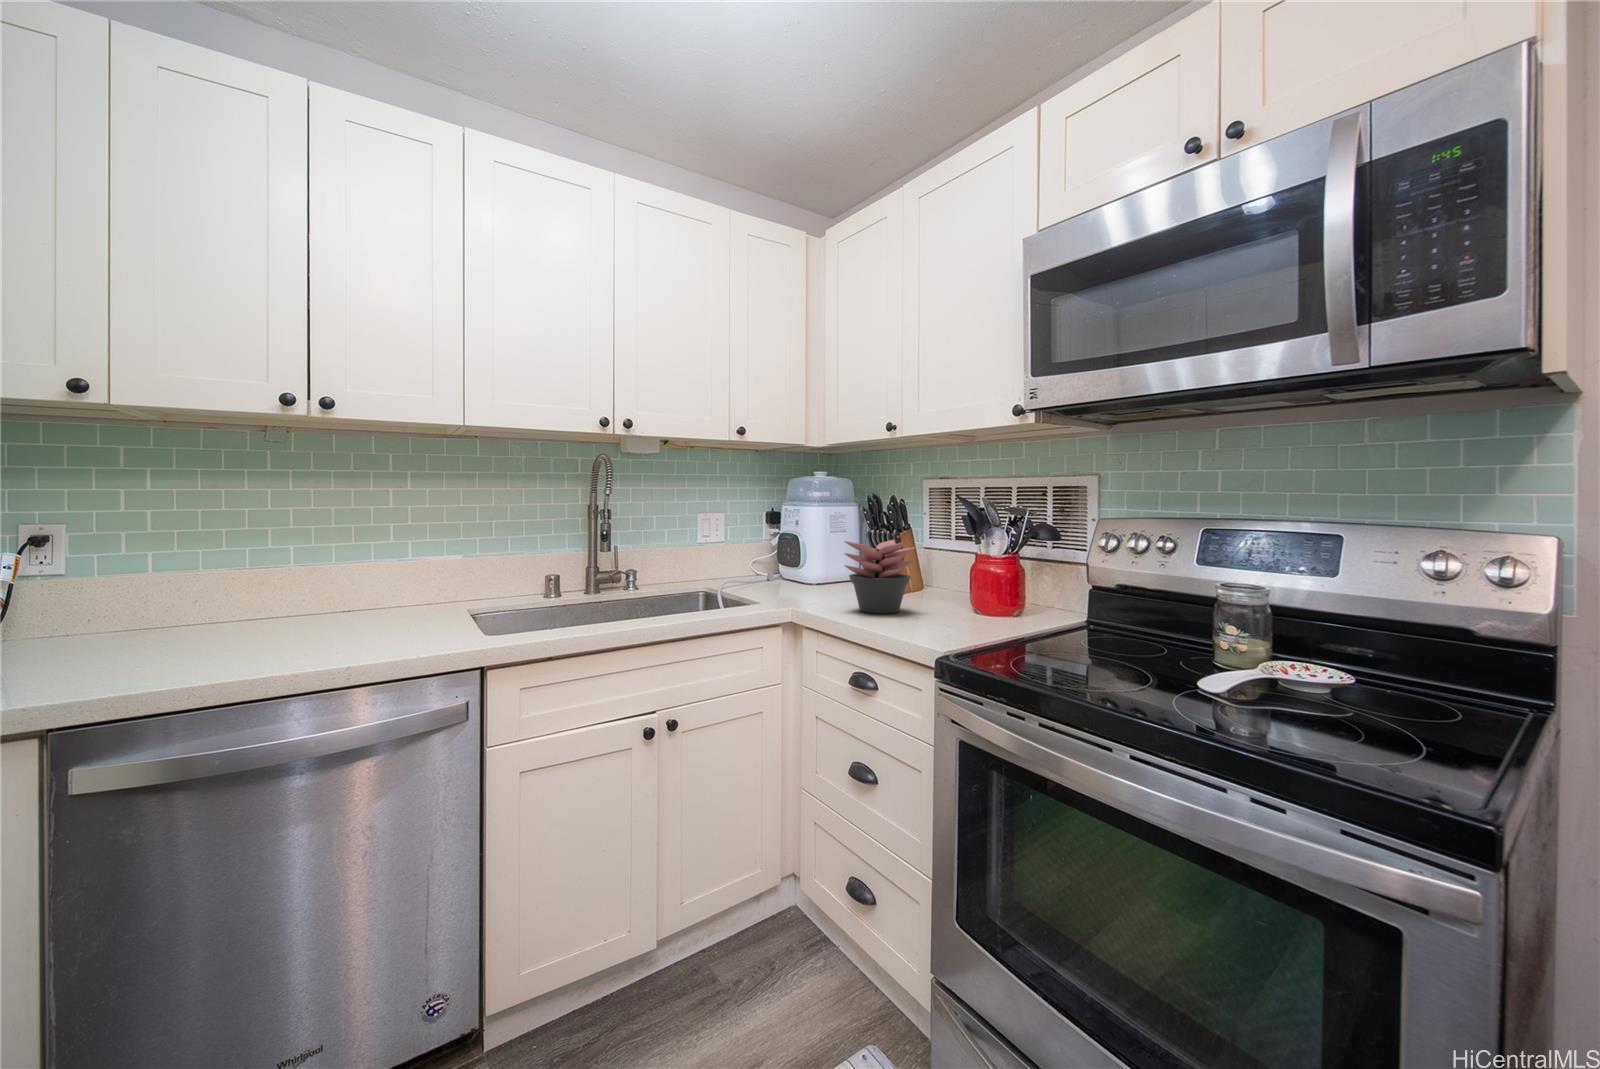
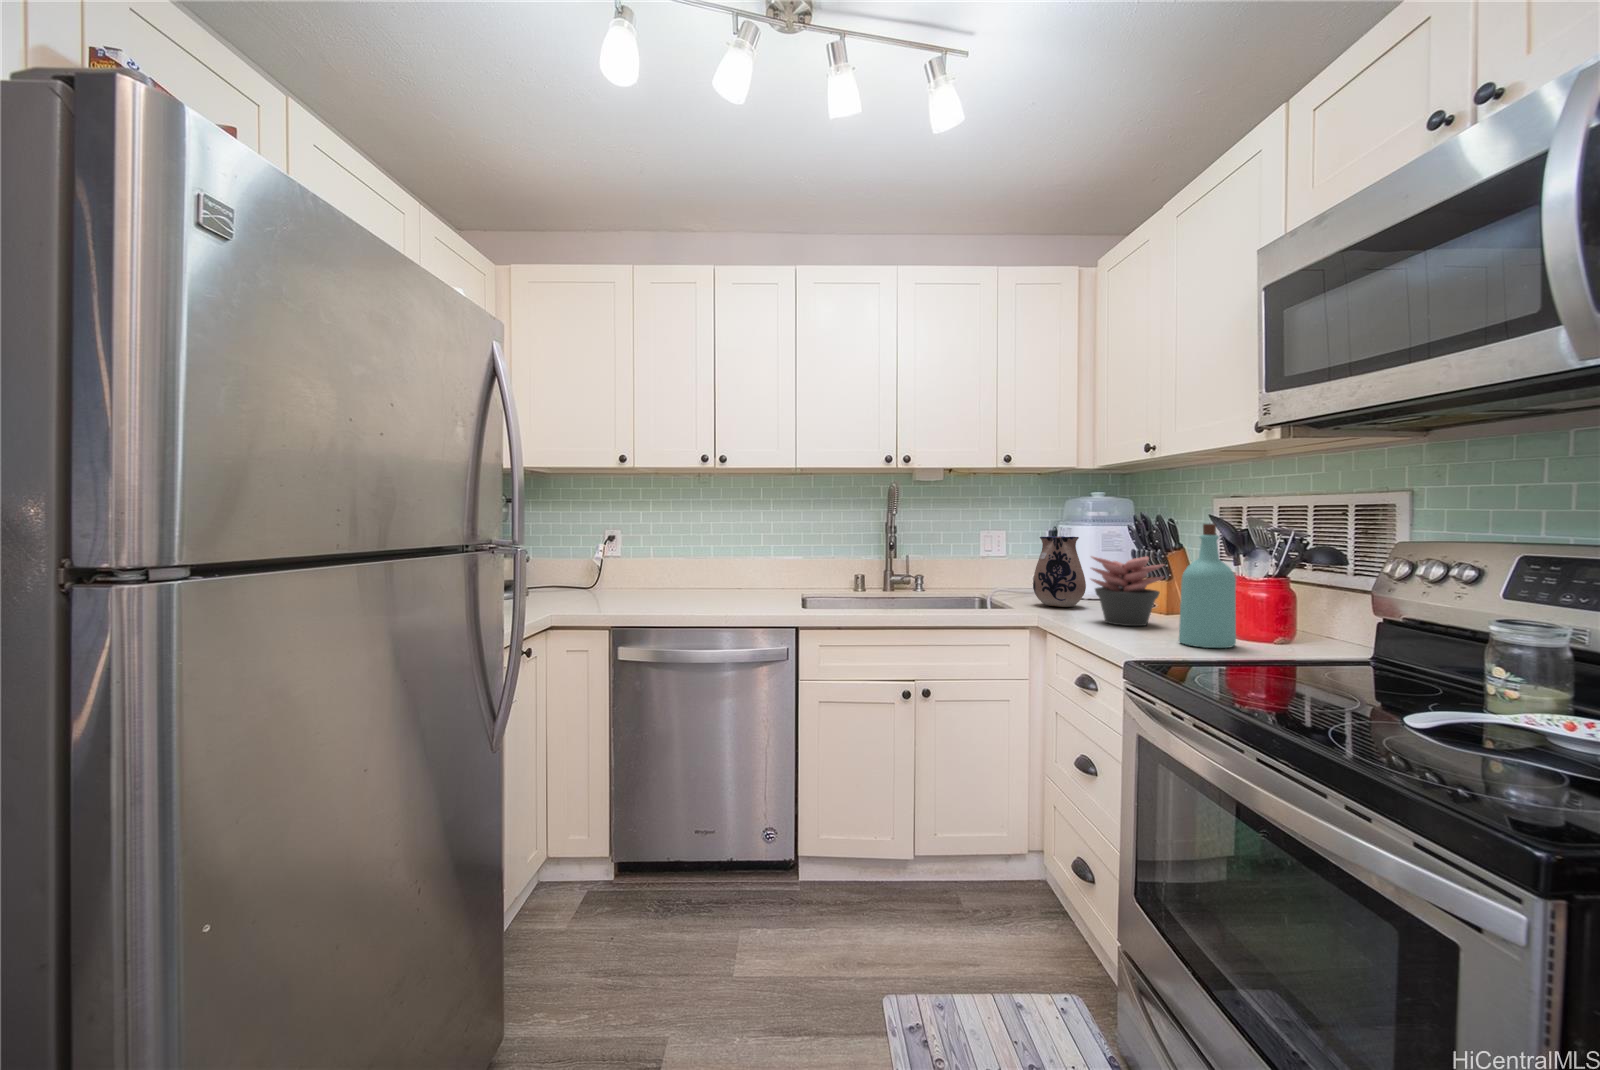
bottle: none [947,505,994,630] -> present [1179,524,1236,648]
ceramic pitcher: none [770,520,824,598] -> present [1033,536,1086,607]

